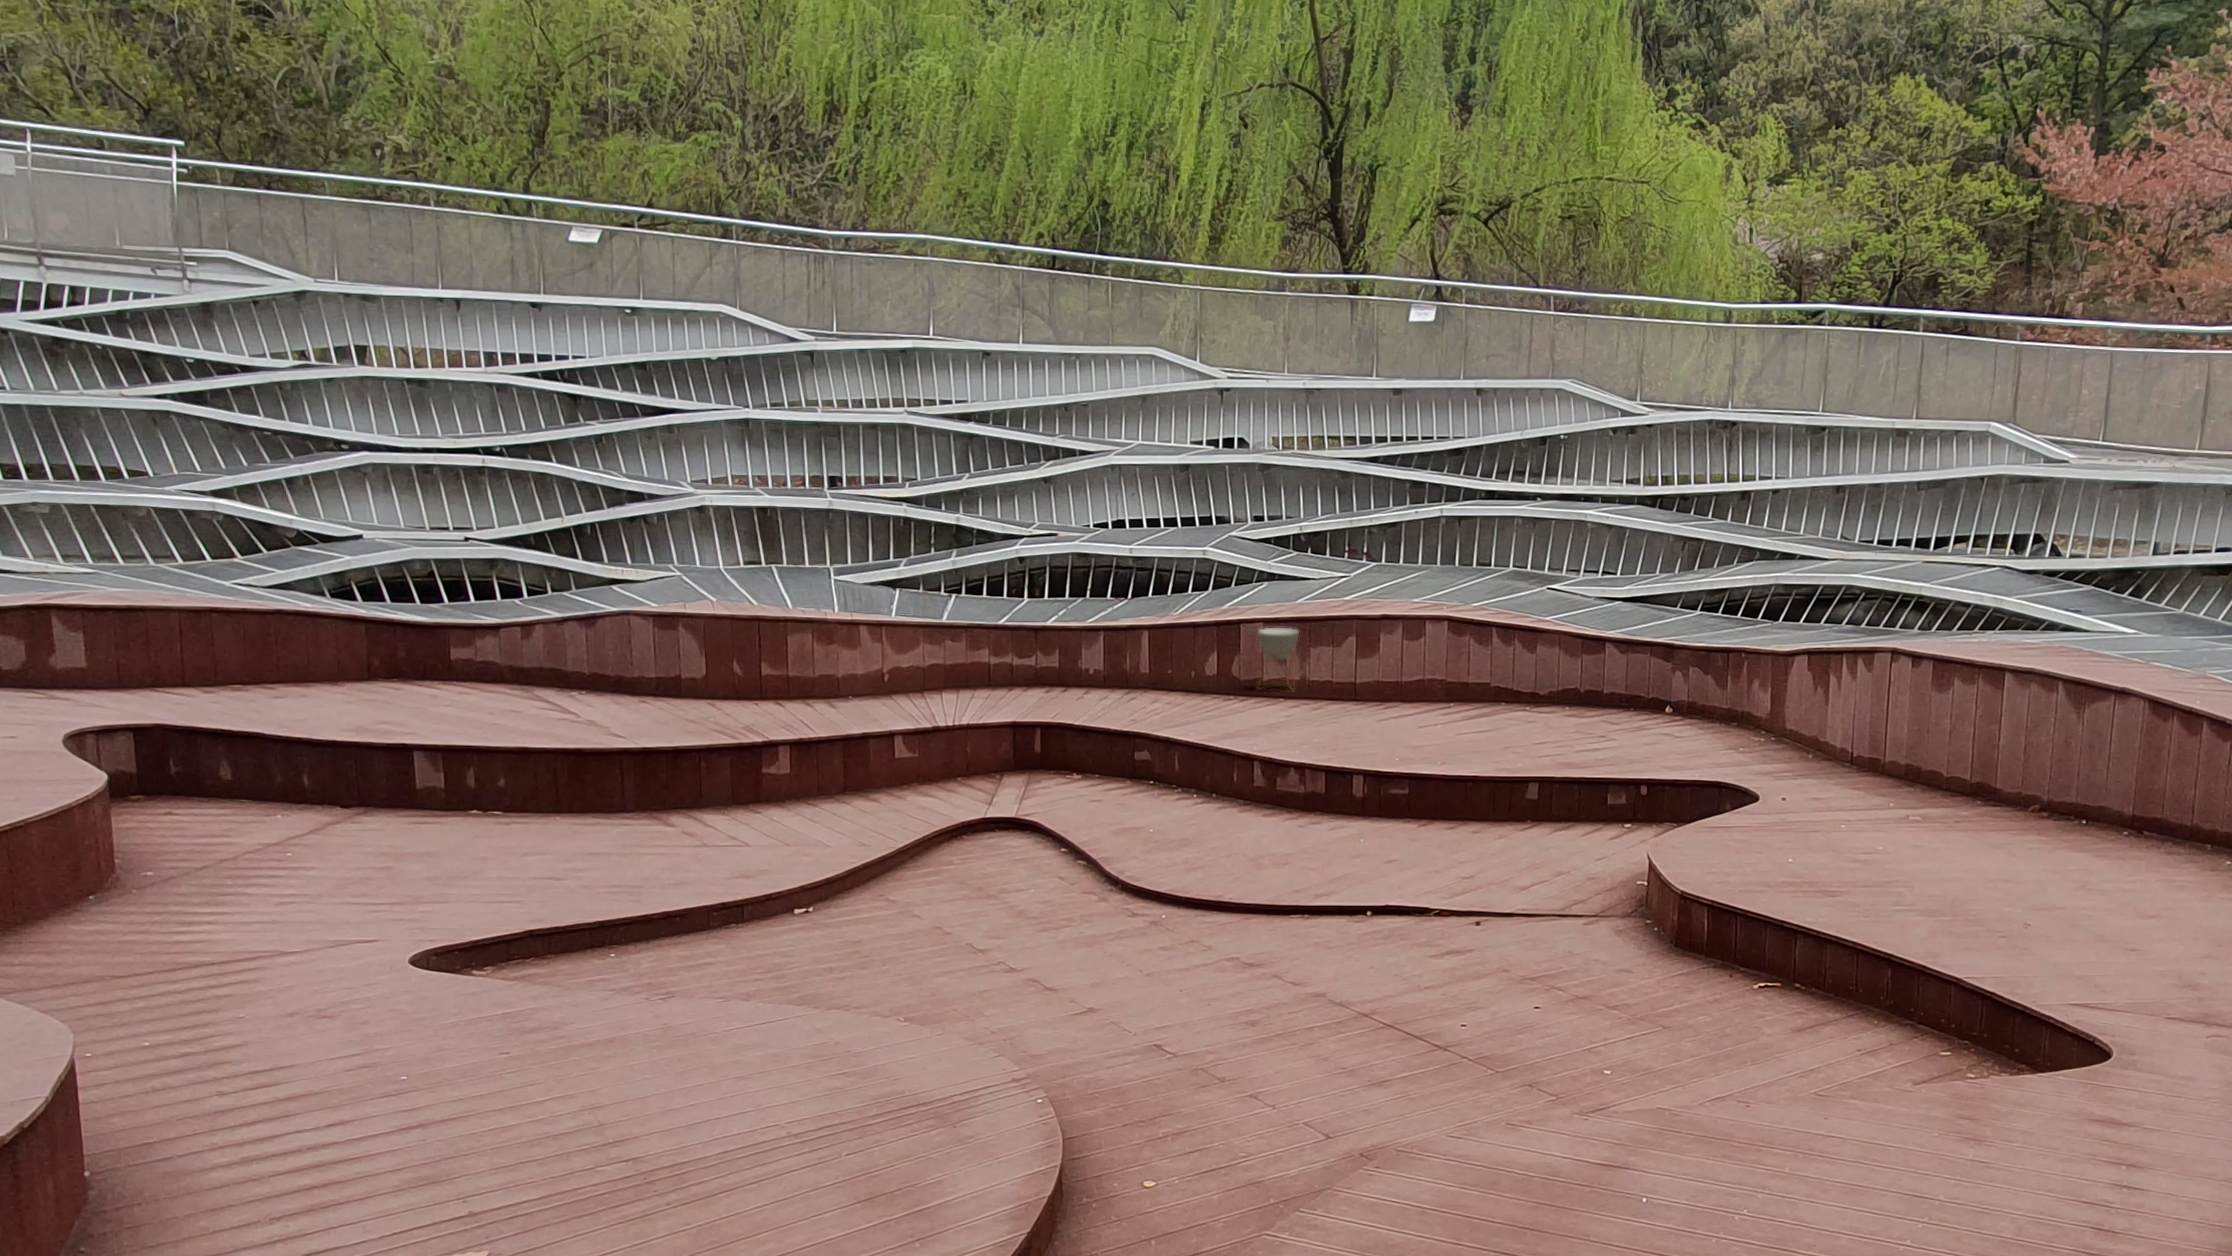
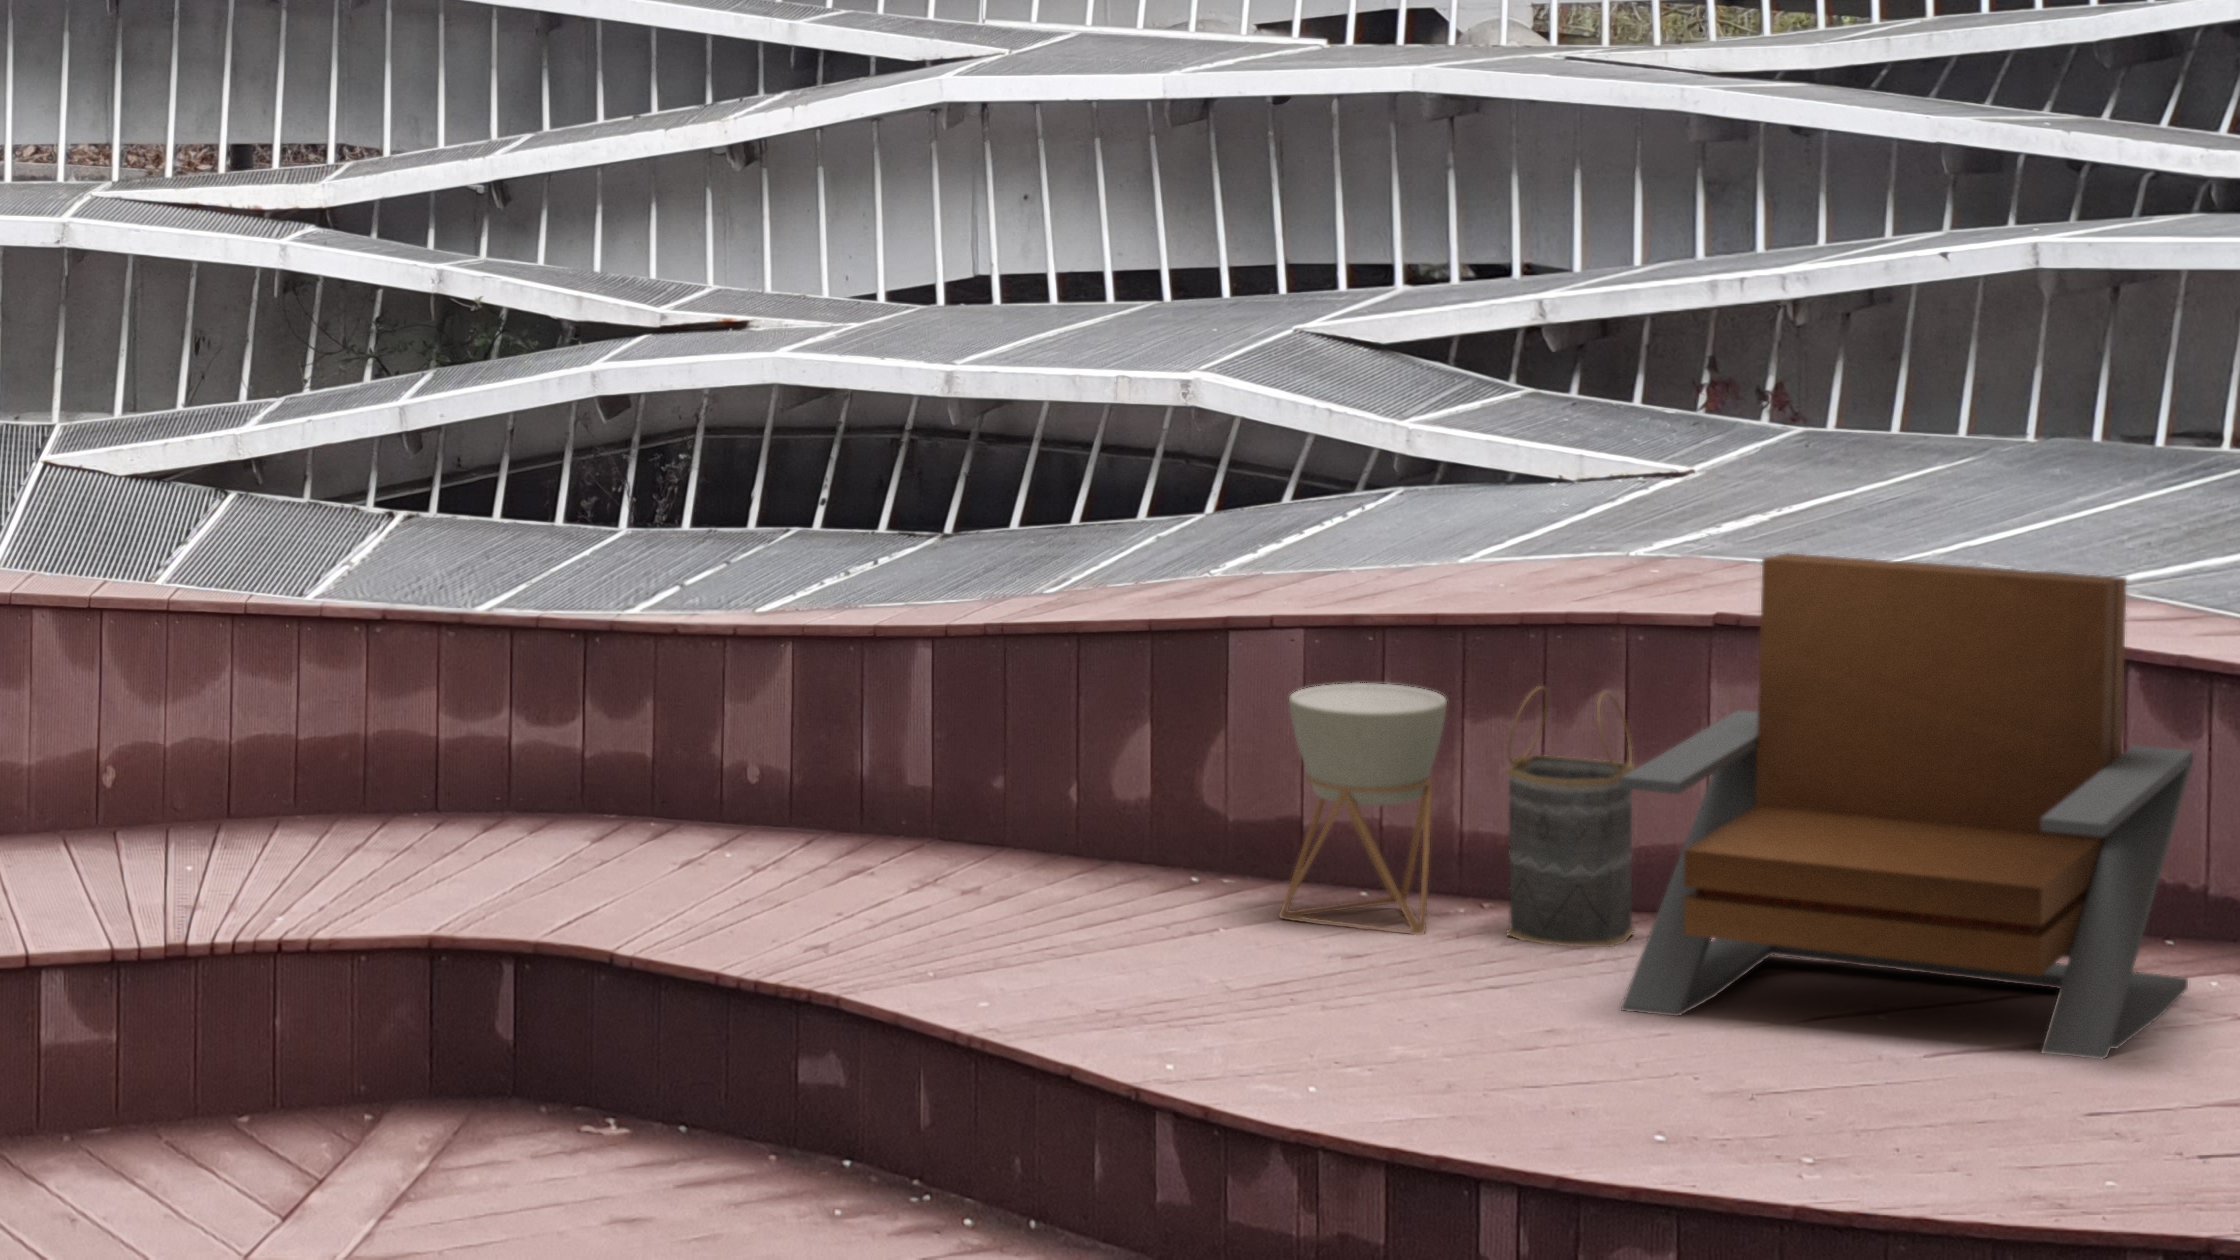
lounge chair: none [1352,590,1484,711] -> present [1621,553,2193,1059]
basket: none [1316,626,1348,693] -> present [1507,687,1635,947]

